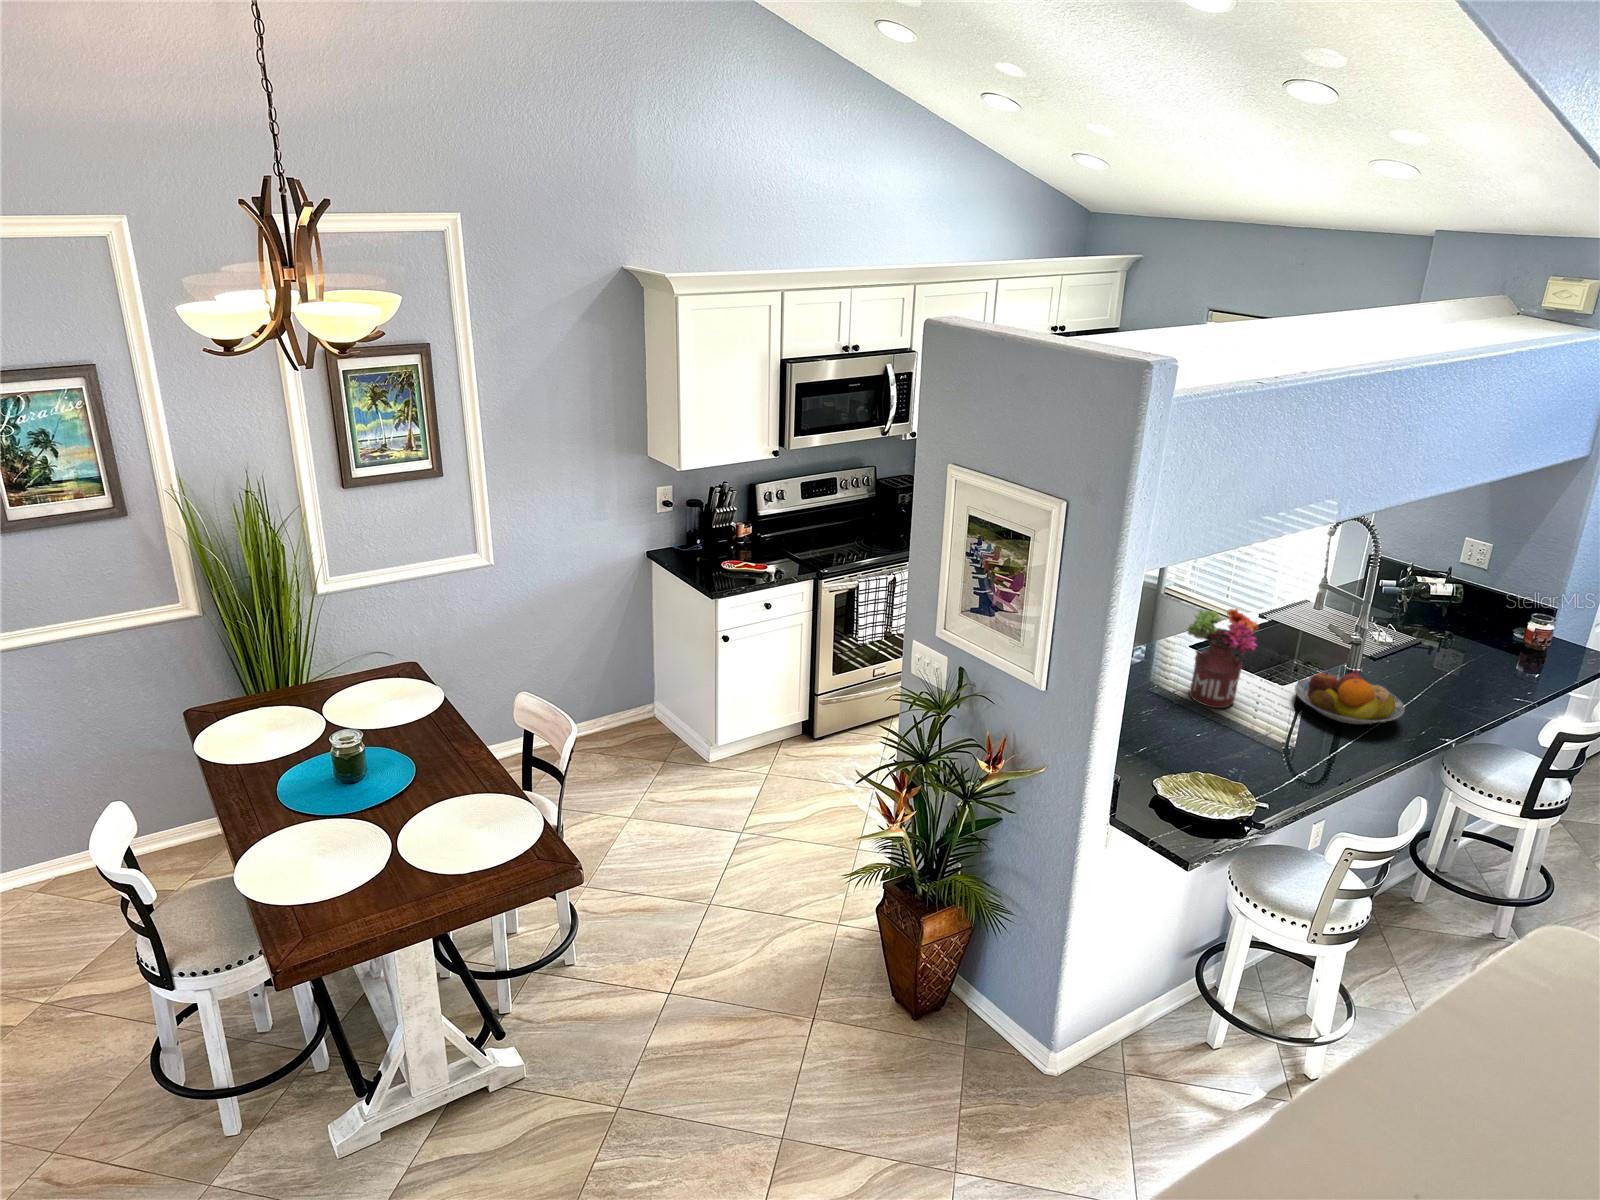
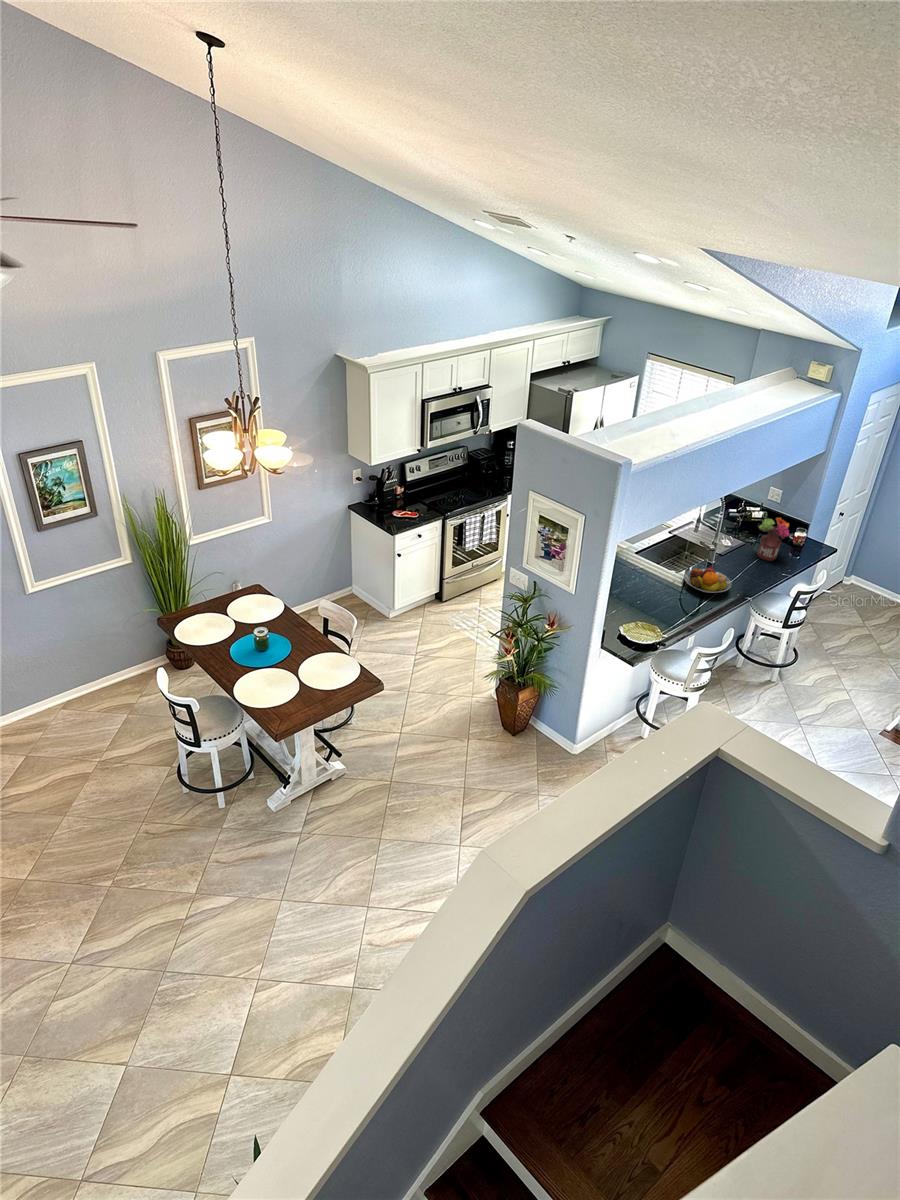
flower arrangement: present [1187,609,1258,708] -> present [757,518,789,561]

